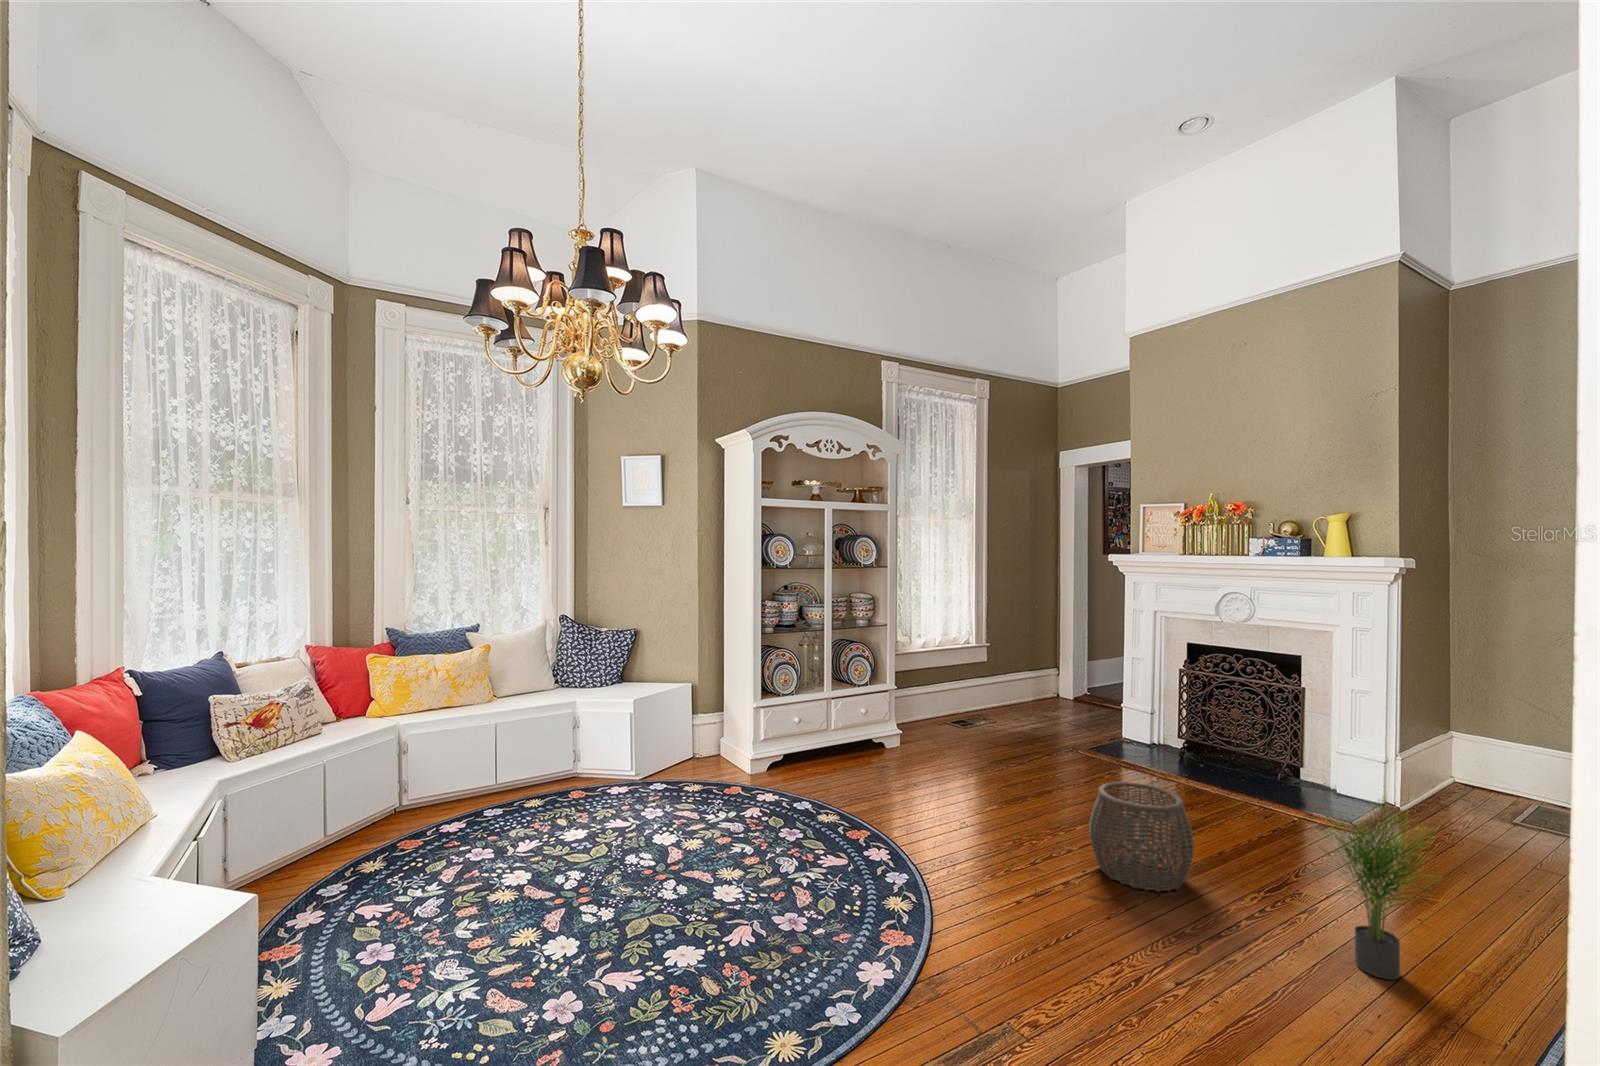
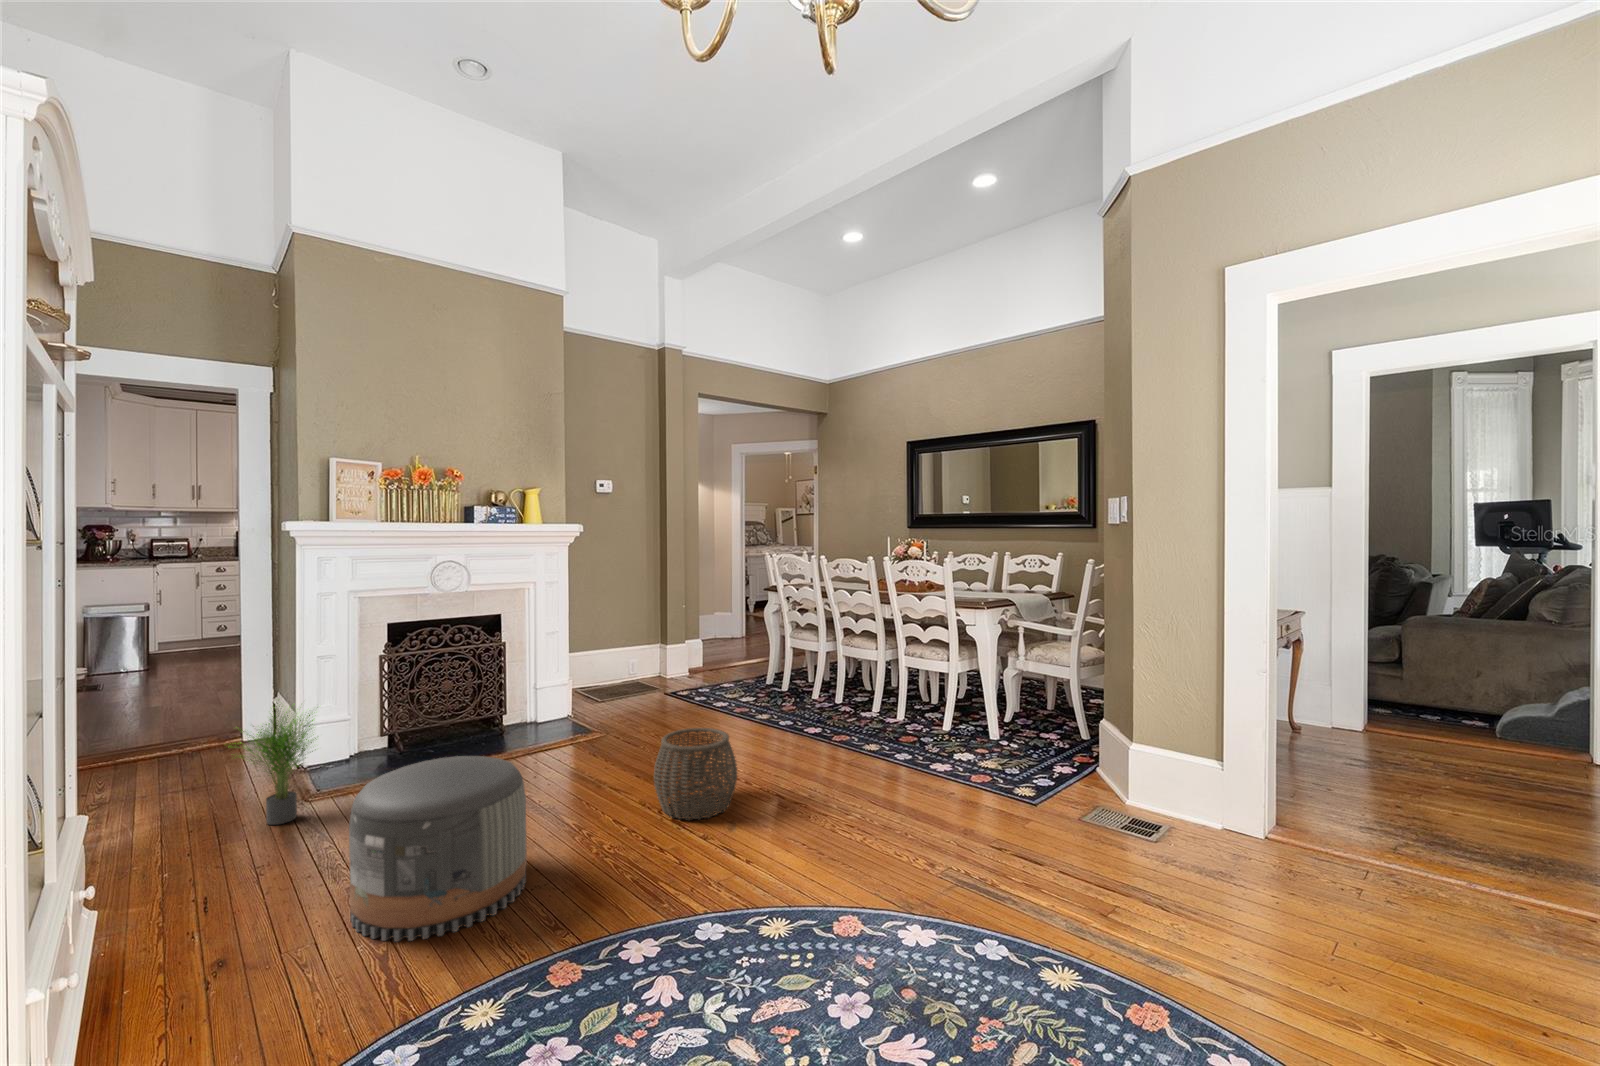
pouf: none [895,708,999,814] -> present [349,756,527,942]
potted plant: present [1320,803,1436,980] -> present [238,703,316,825]

